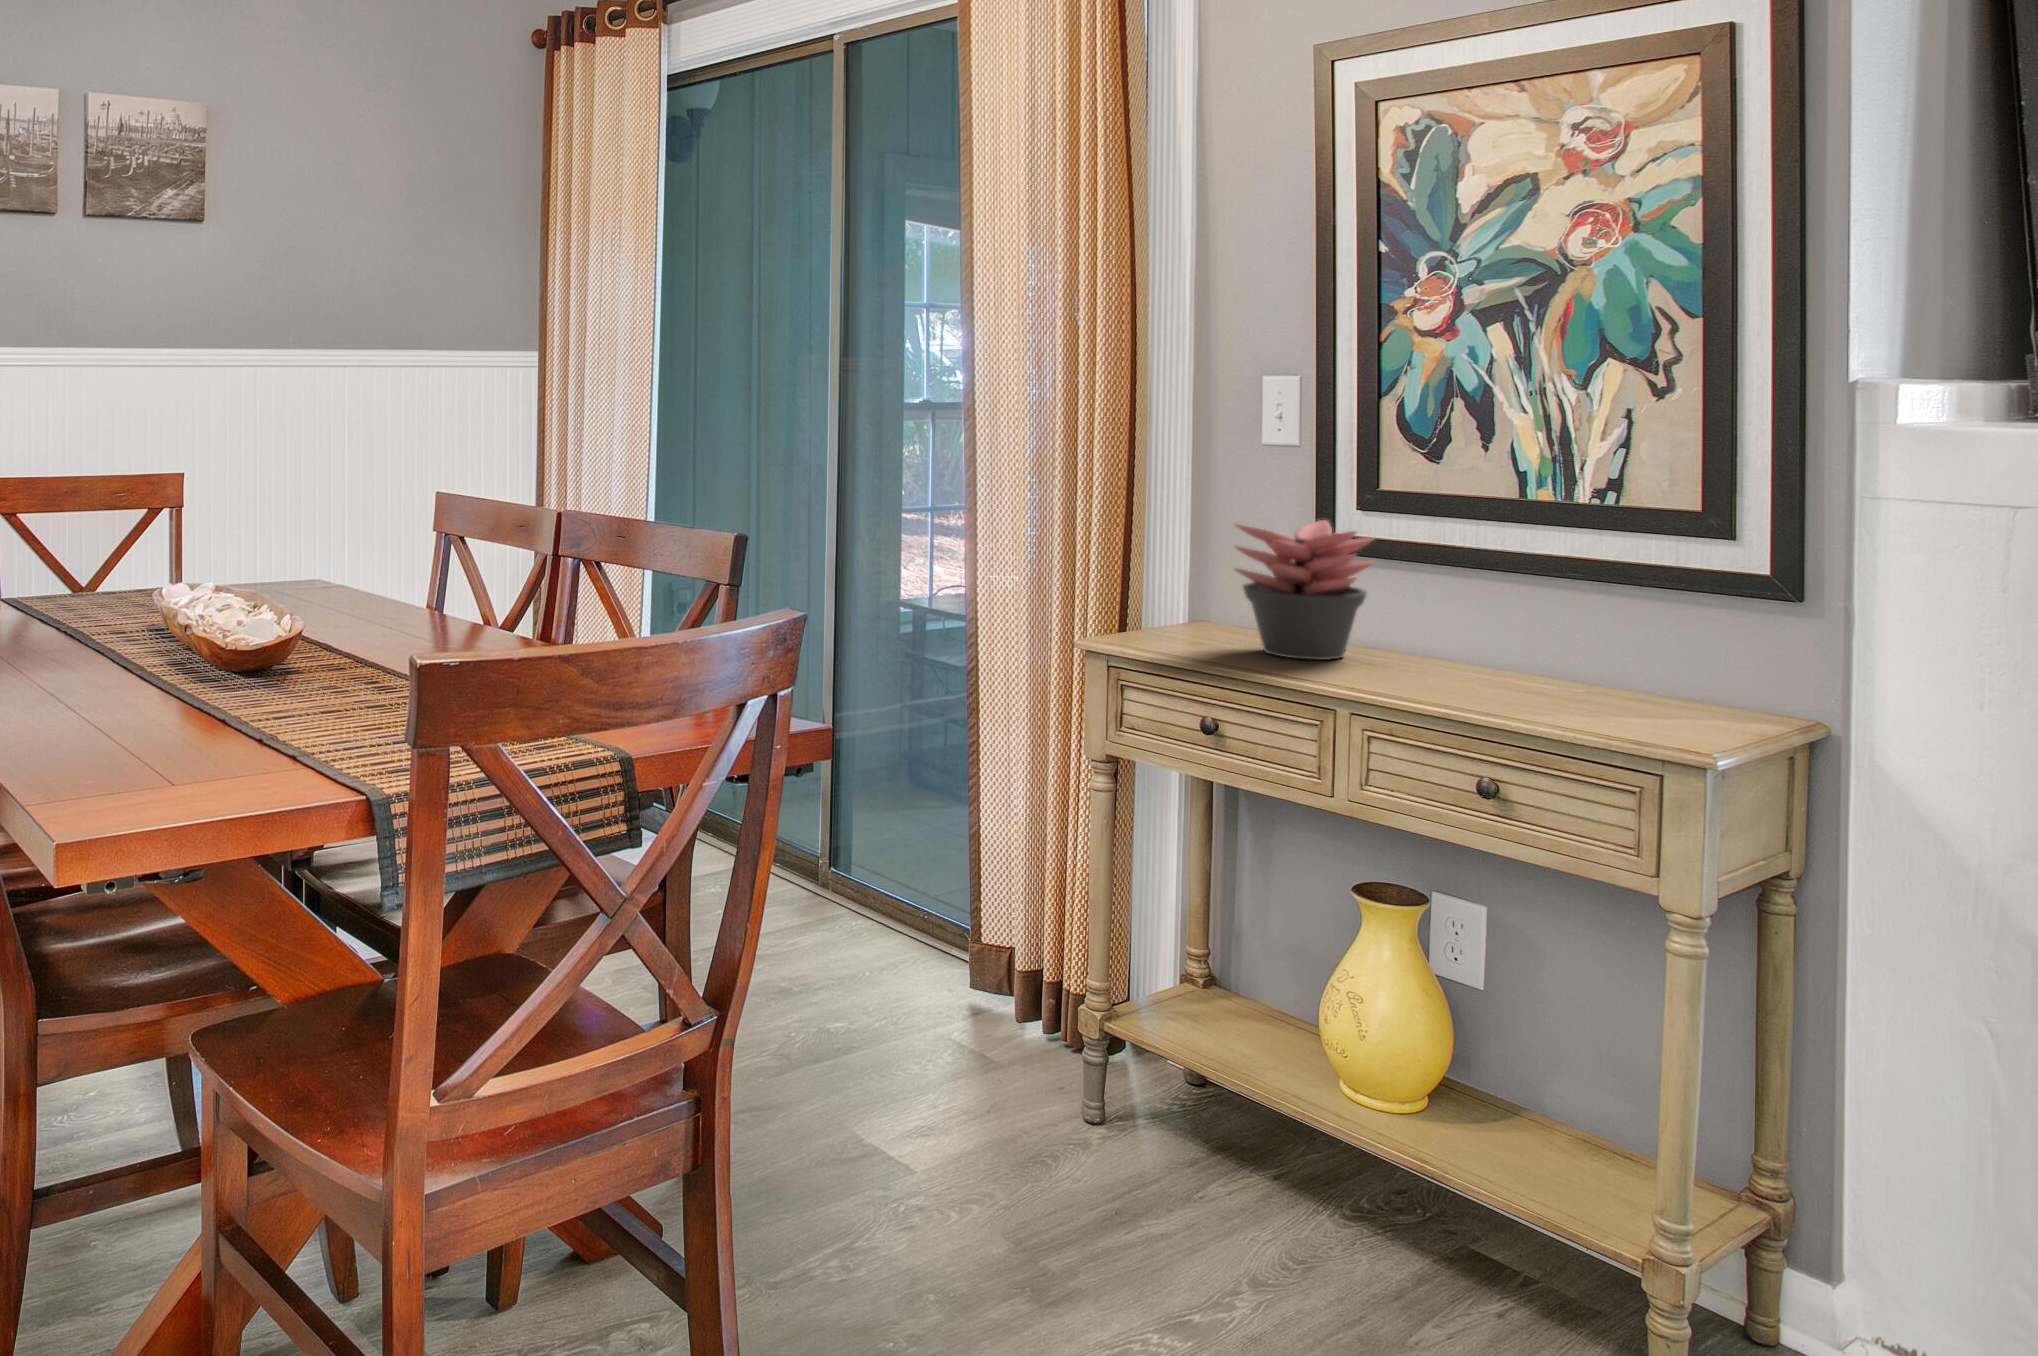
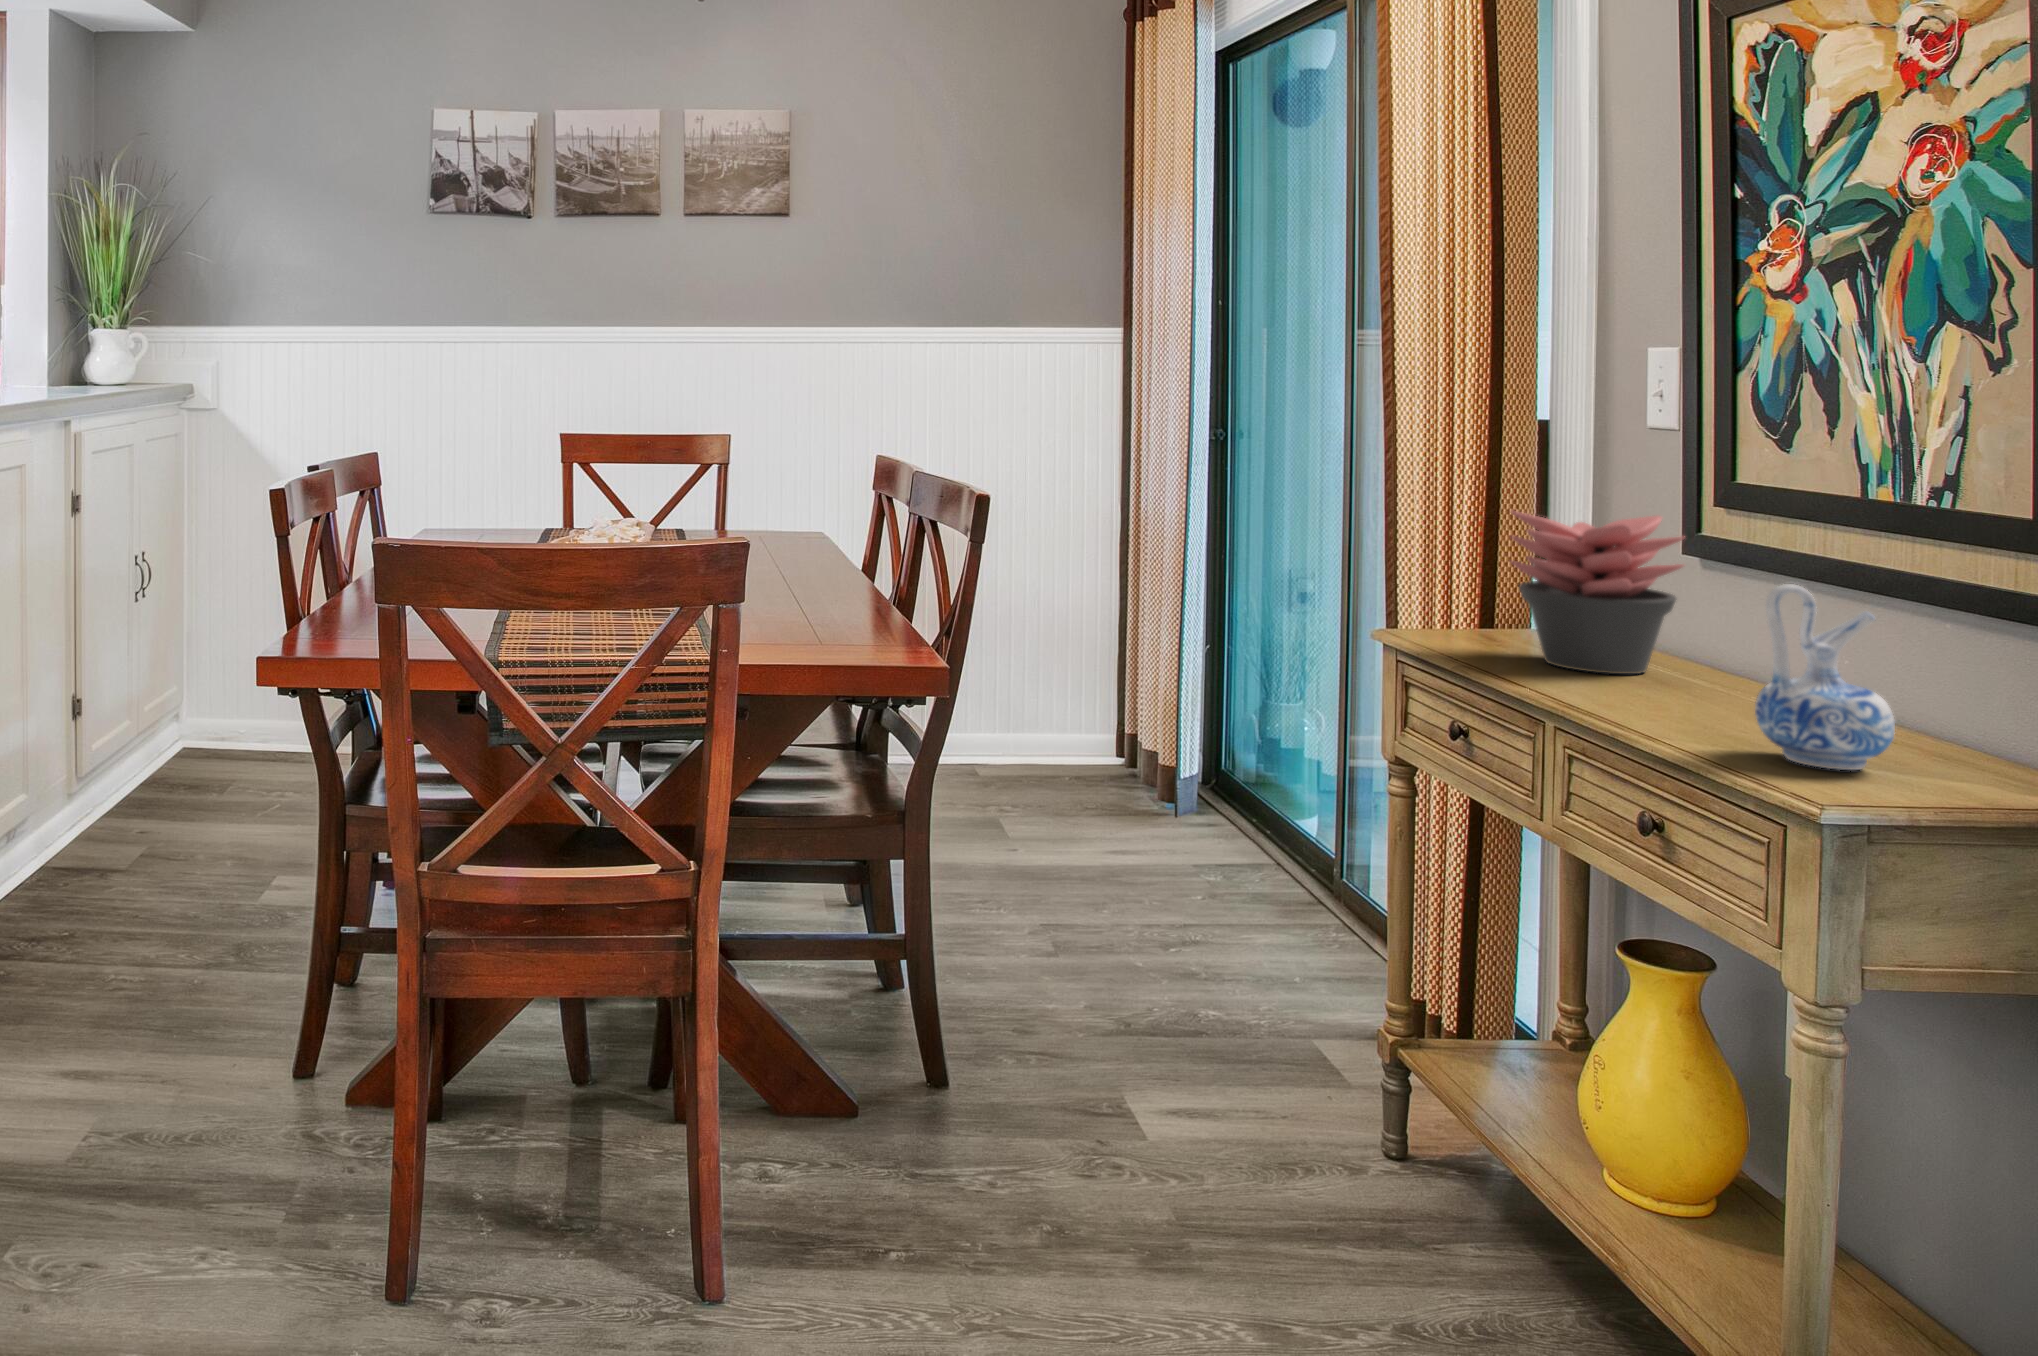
ceramic pitcher: none [1588,575,1692,720] -> present [1755,584,1895,770]

